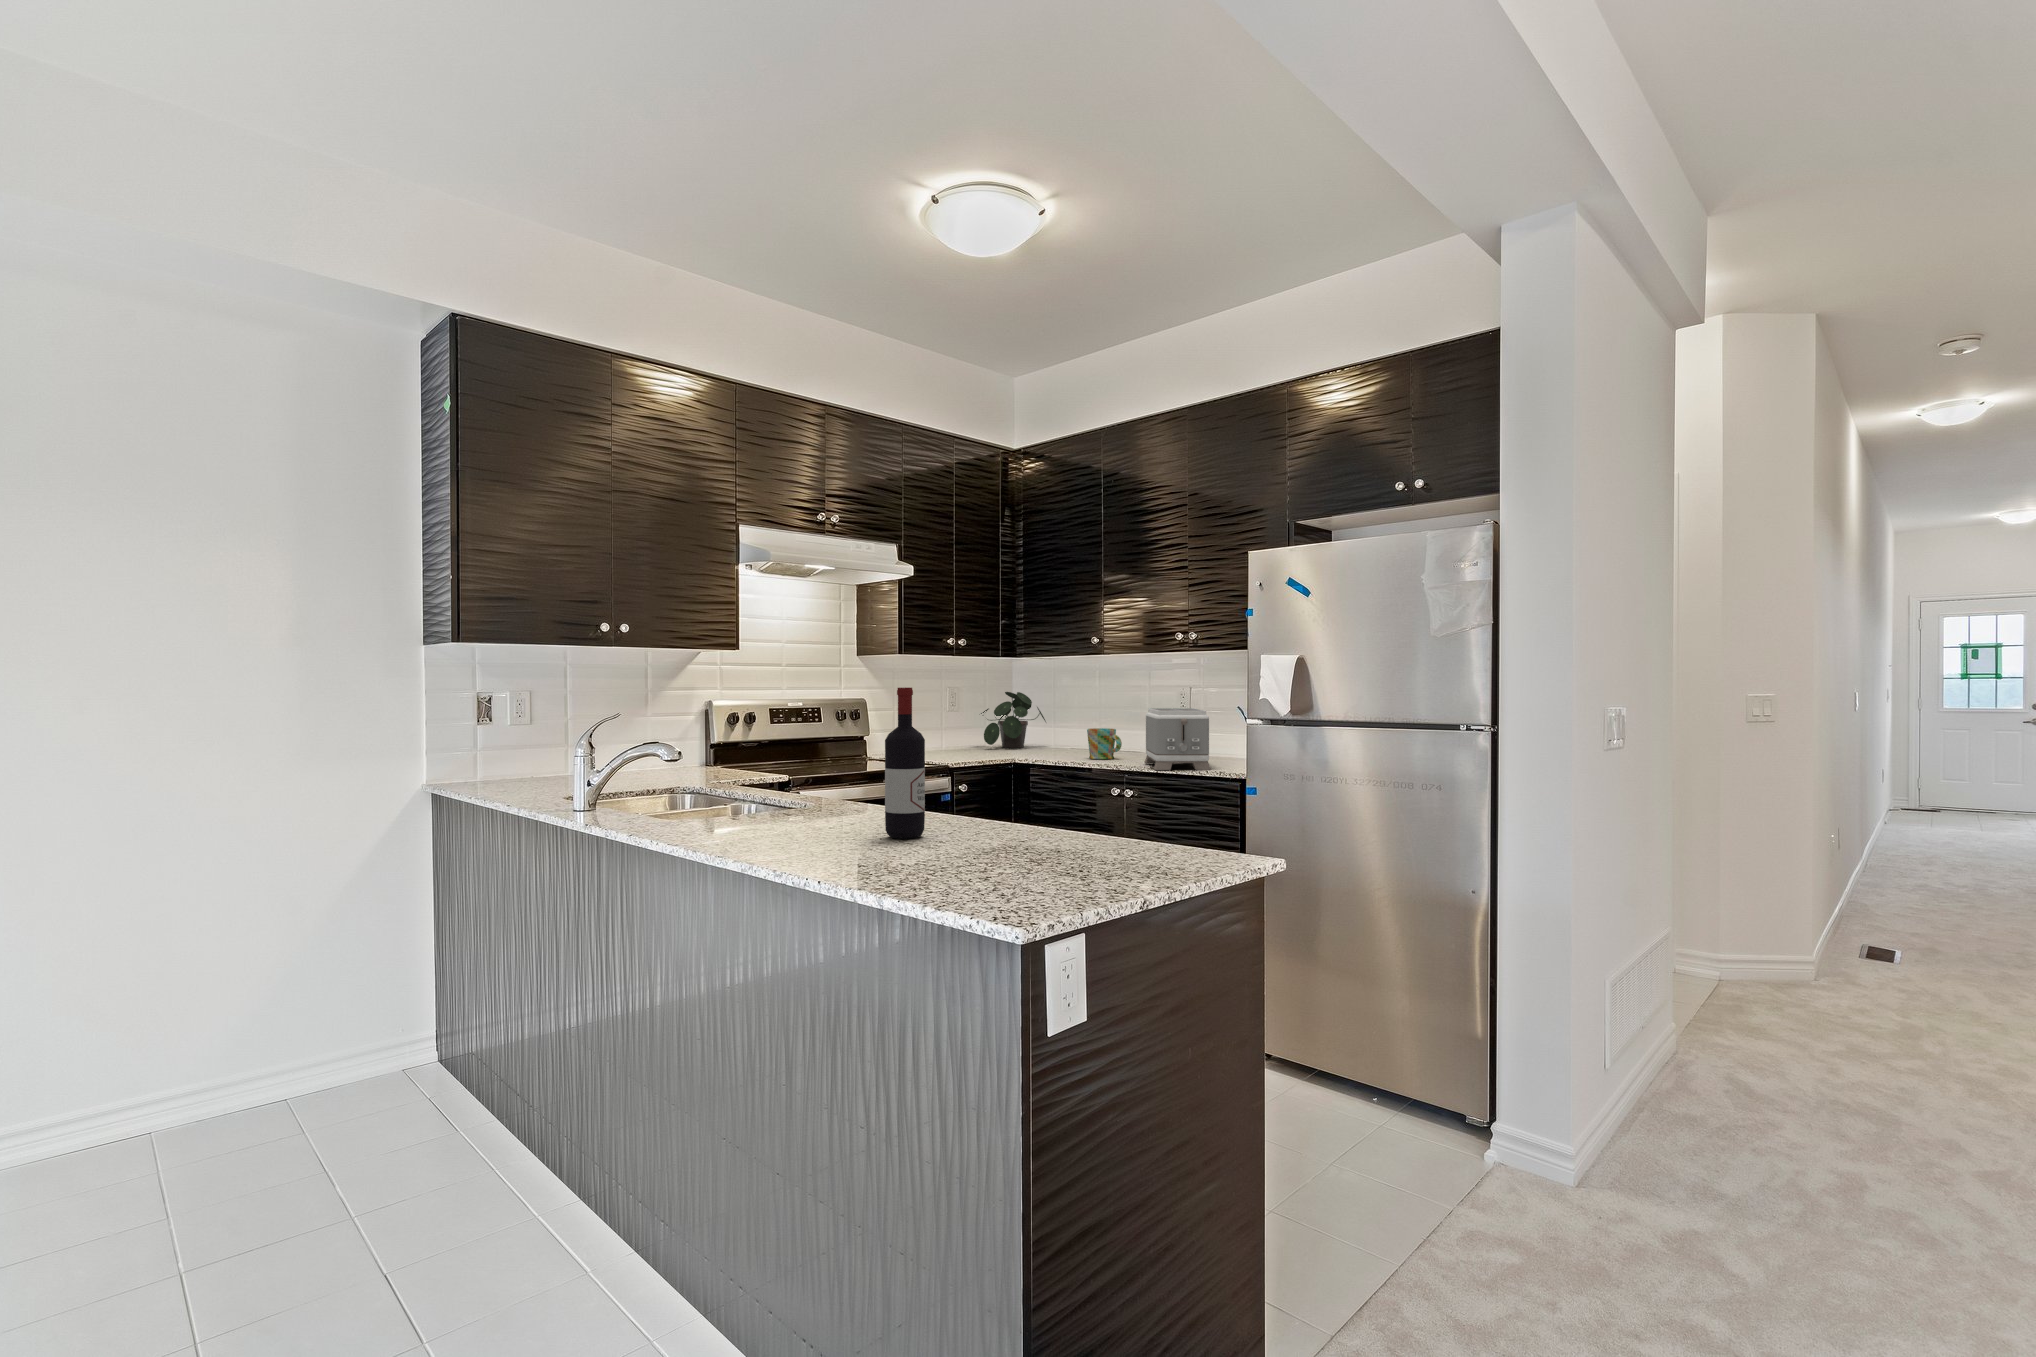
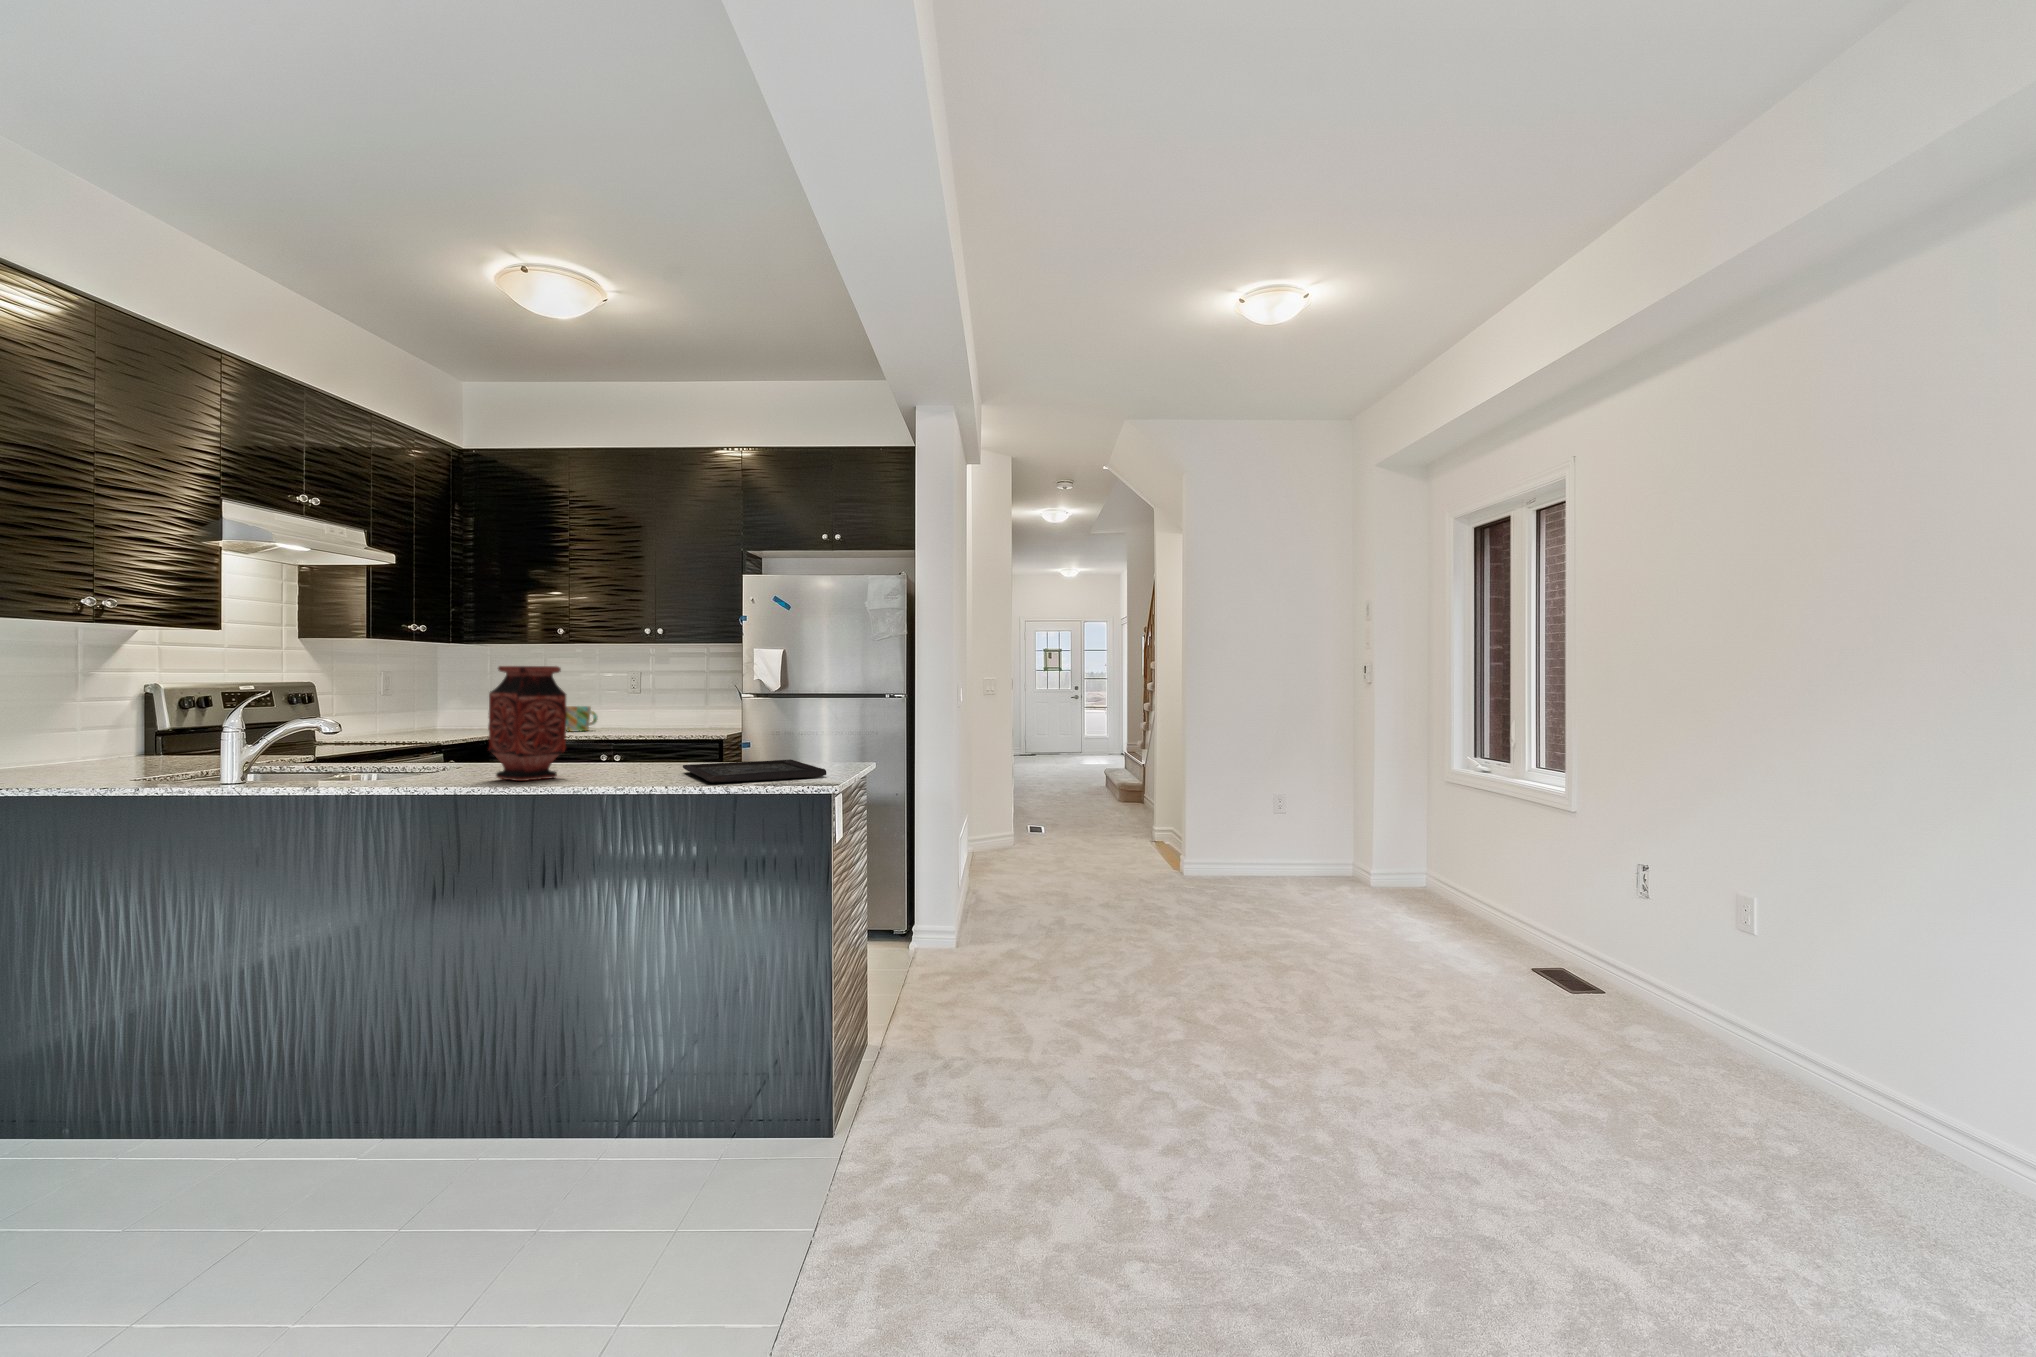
wine bottle: present [885,687,925,839] -> none [601,666,632,773]
vase: none [762,689,833,841] -> present [488,666,567,781]
potted plant: present [981,692,1046,748] -> none [403,676,486,728]
toaster: present [1144,708,1211,770] -> none [628,688,697,735]
tray: none [908,835,1133,885] -> present [683,759,826,783]

